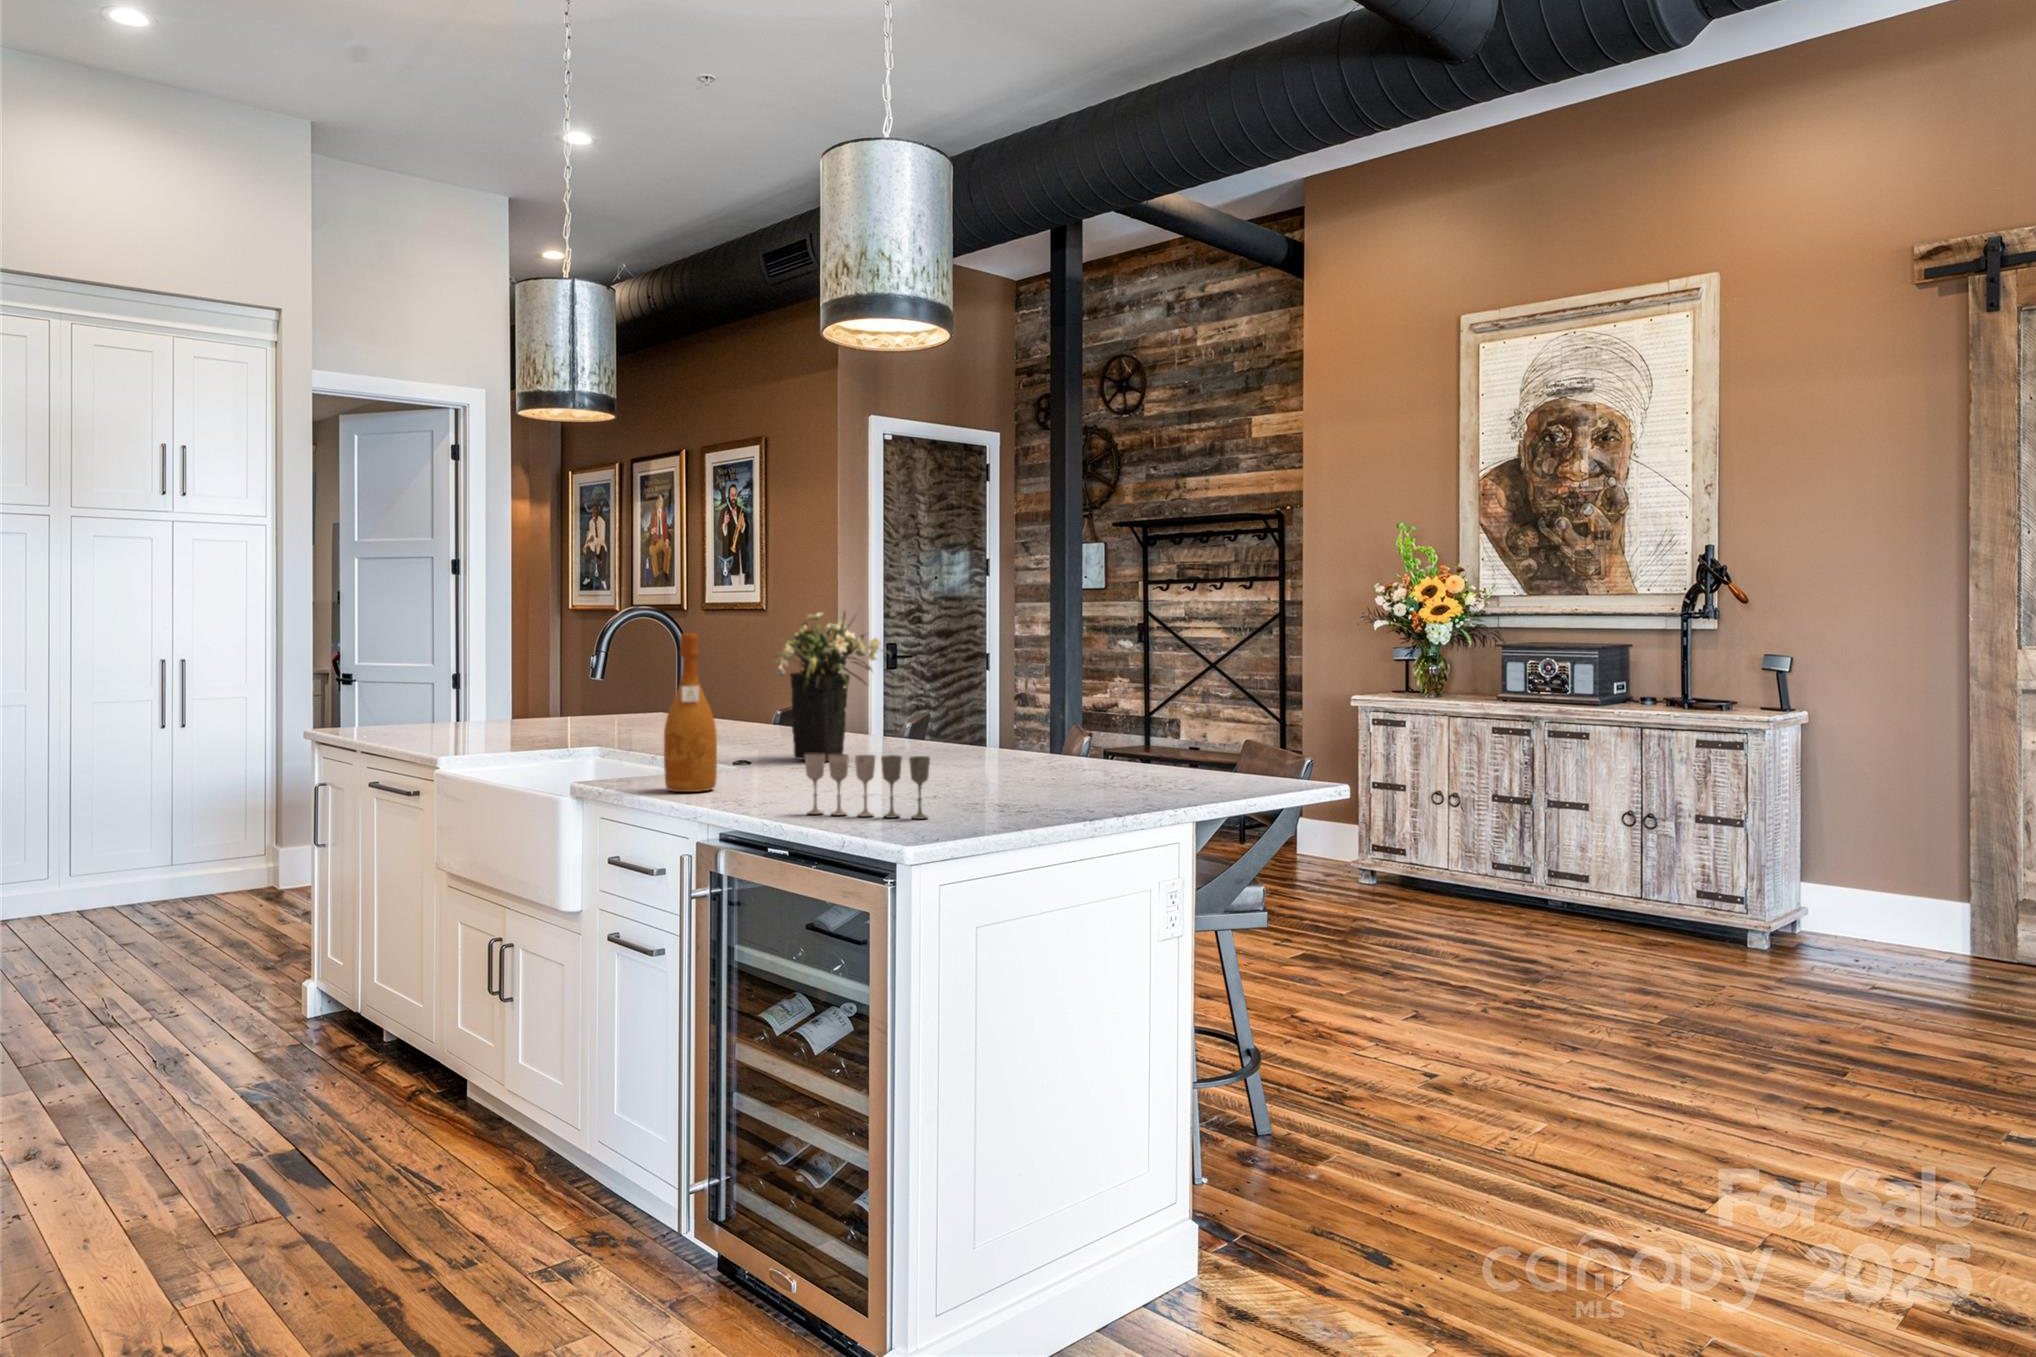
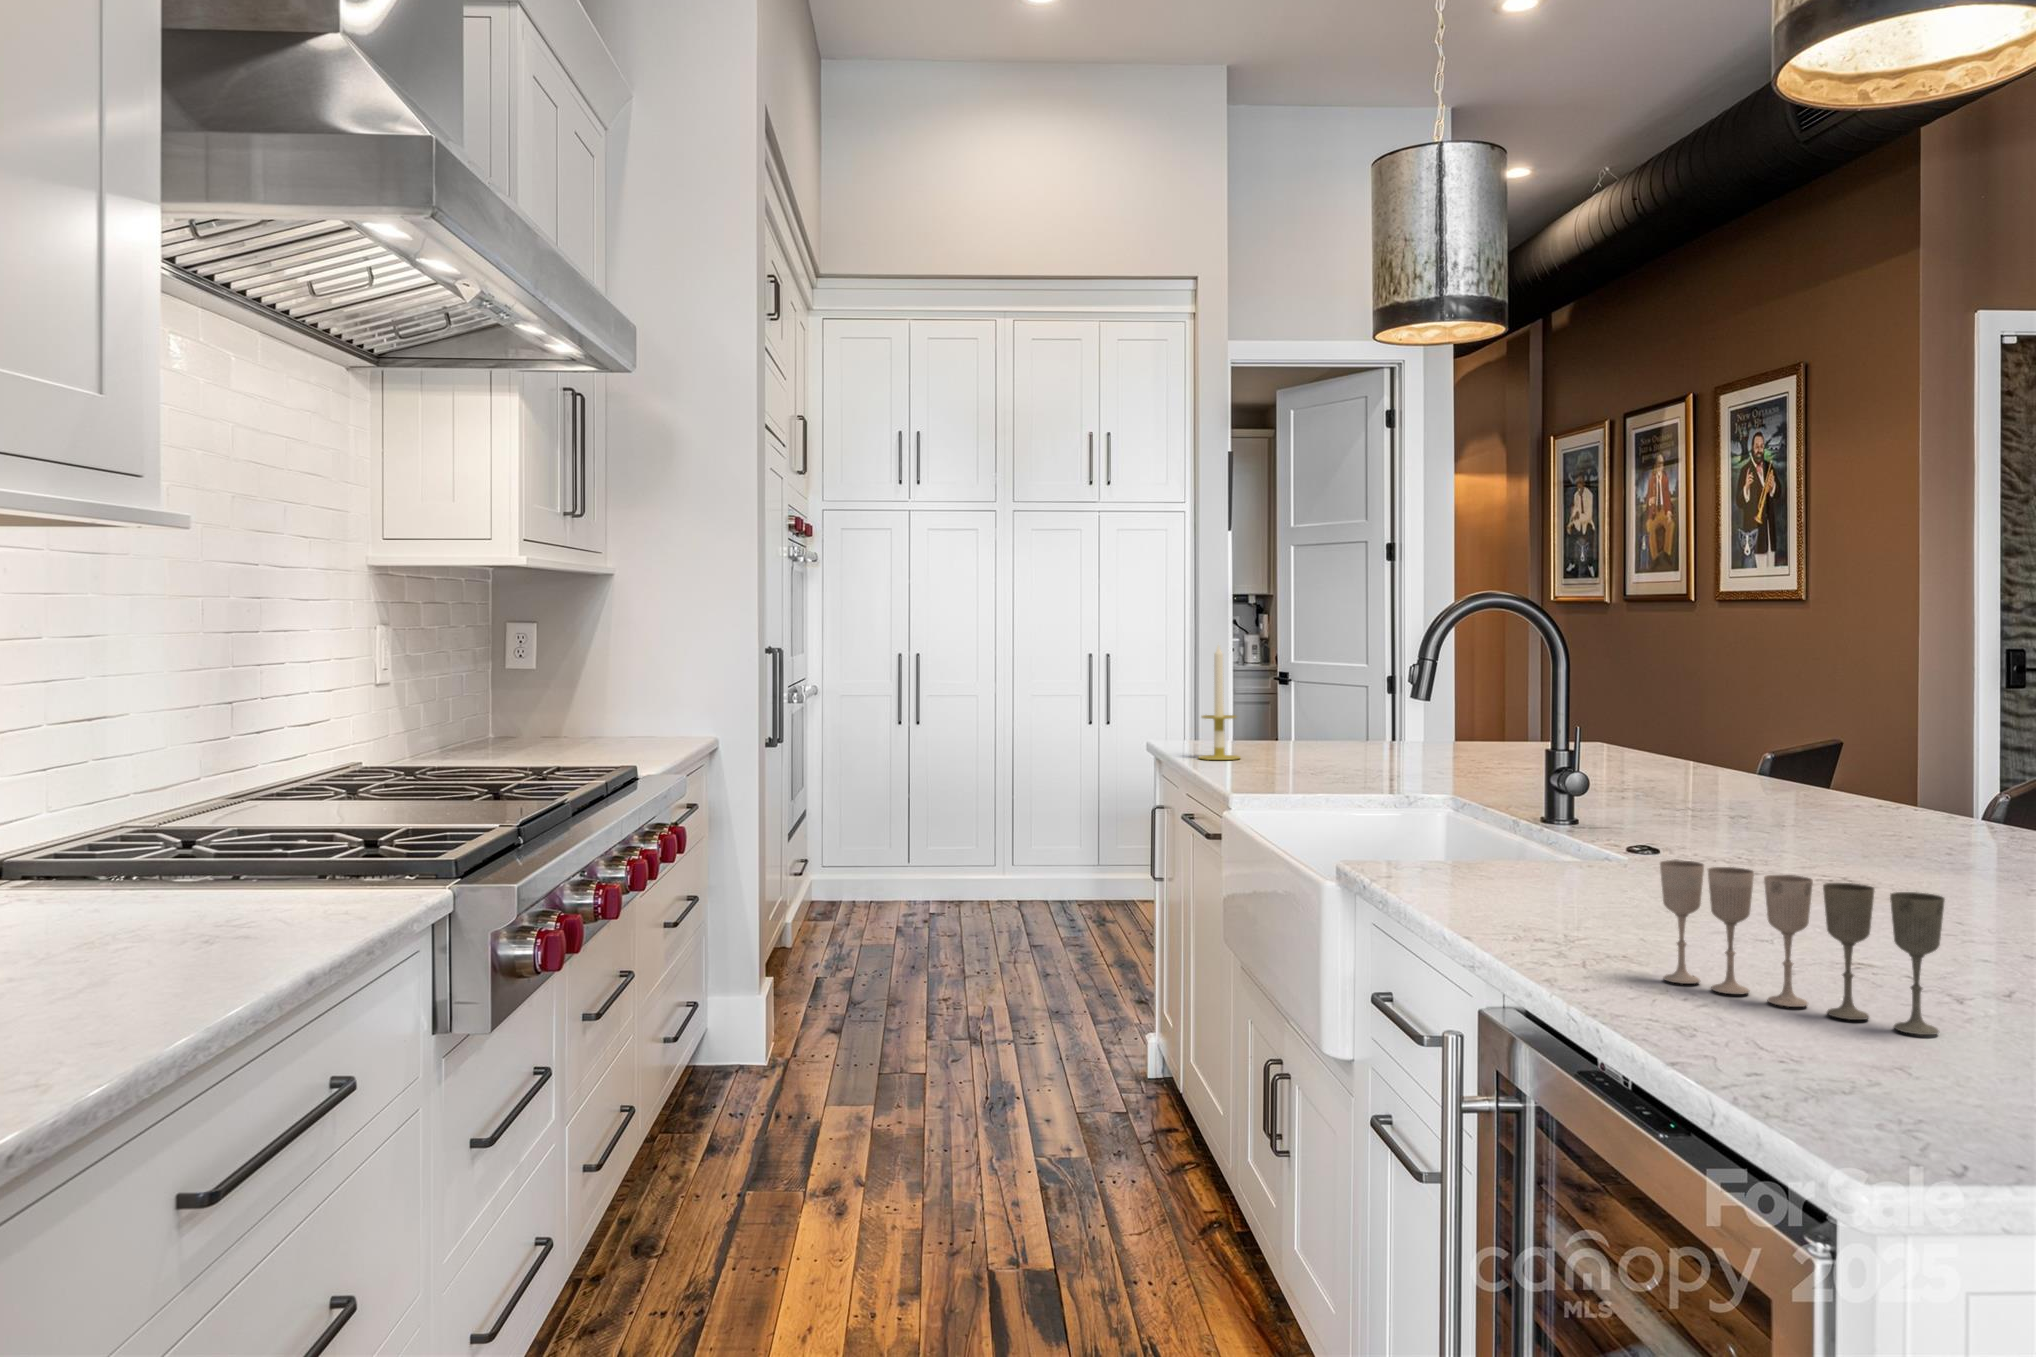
flower arrangement: present [773,612,890,762] -> none [1687,586,1931,849]
wine bottle: present [664,633,717,792] -> none [1457,626,1547,895]
candle: none [362,642,400,738] -> present [1199,646,1240,760]

